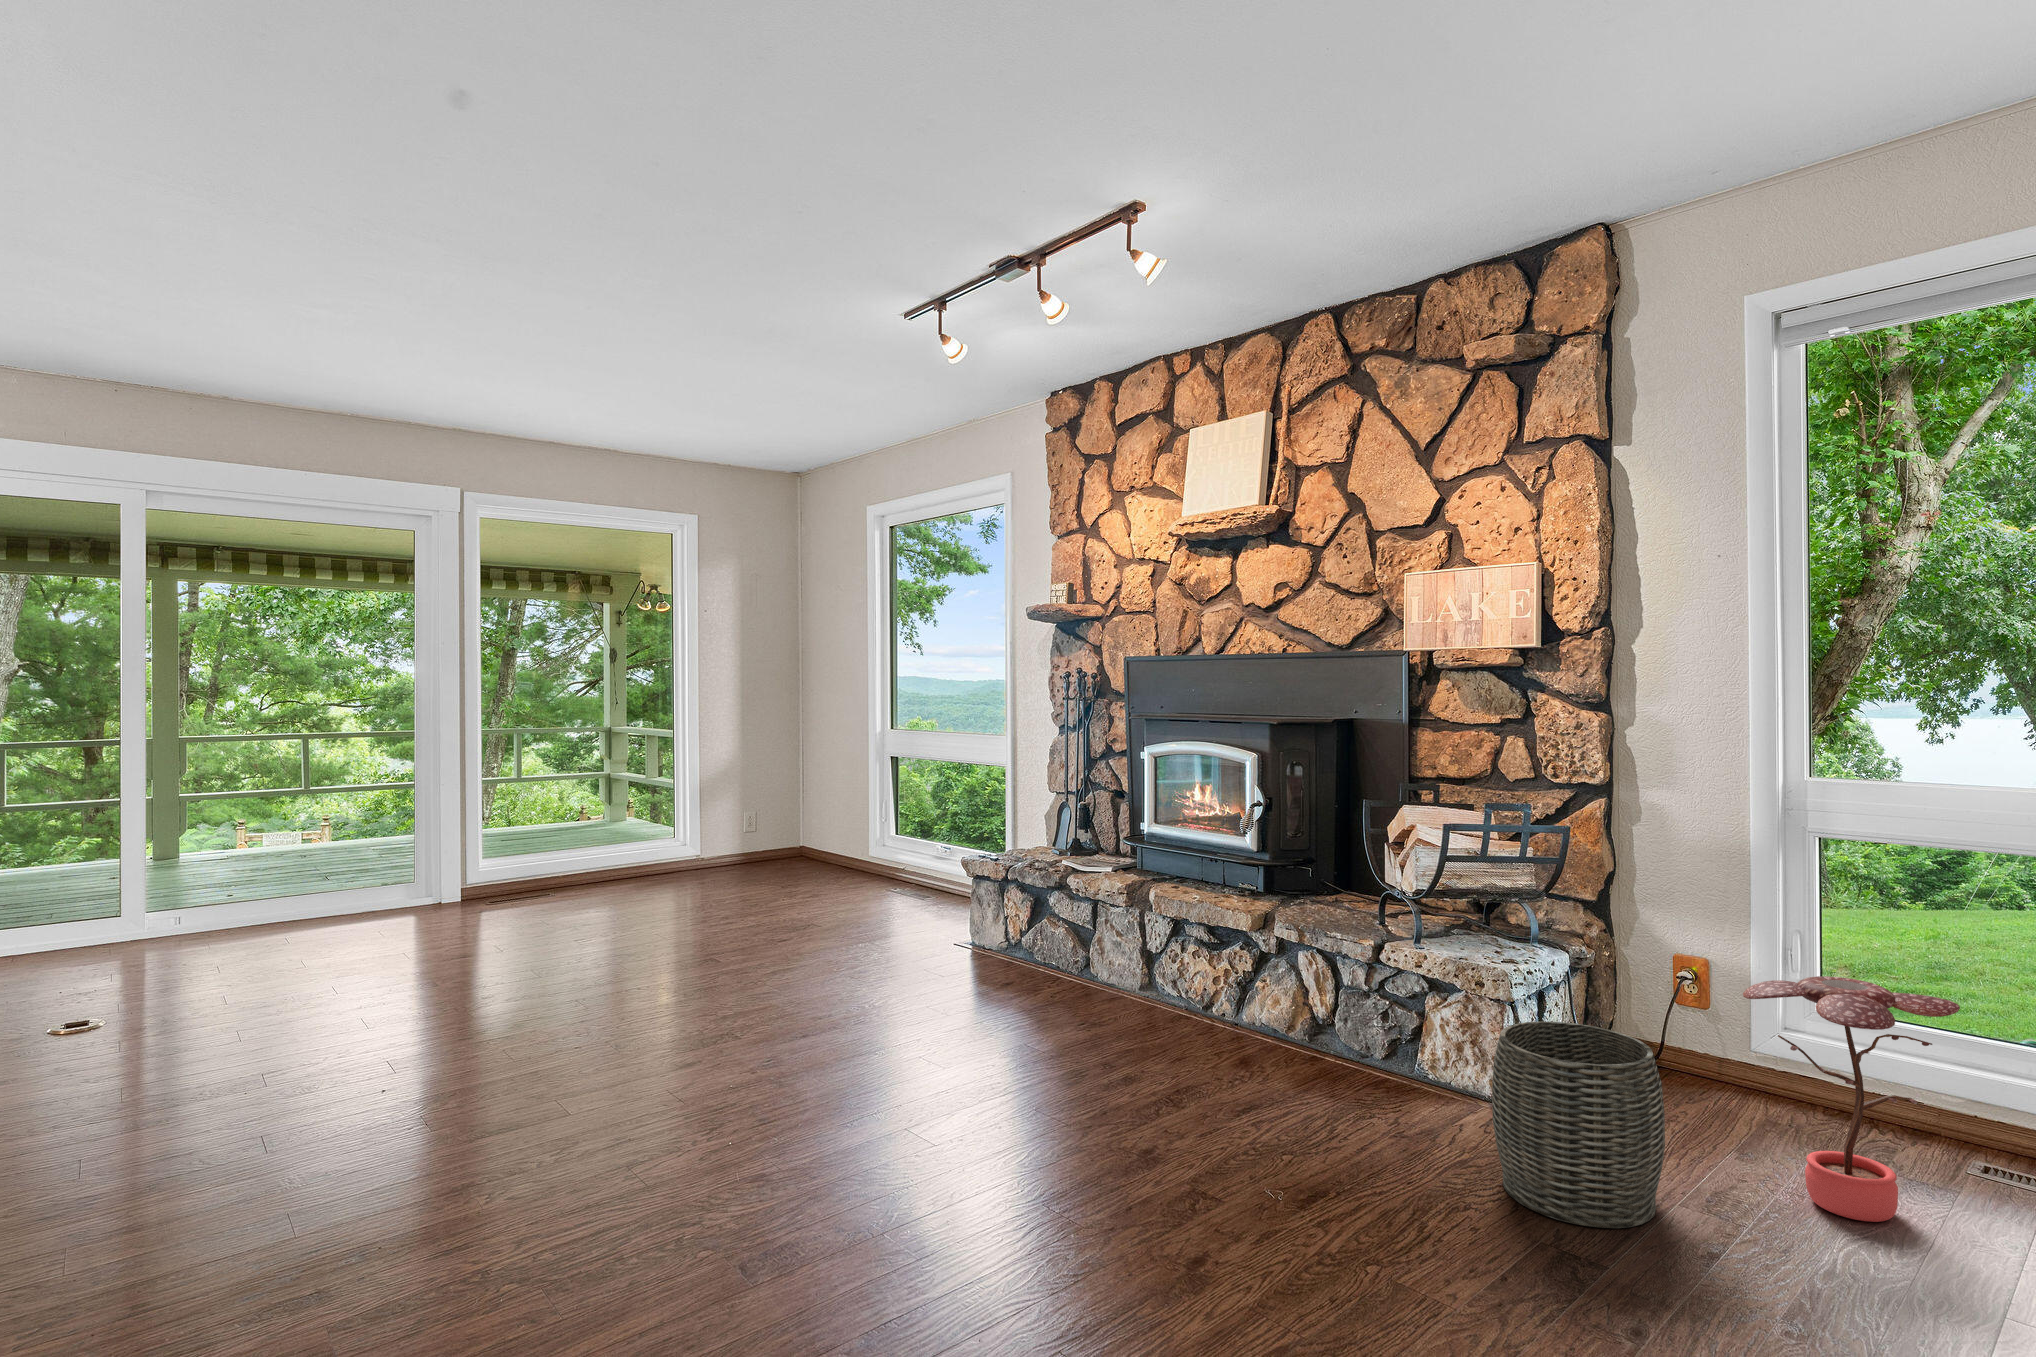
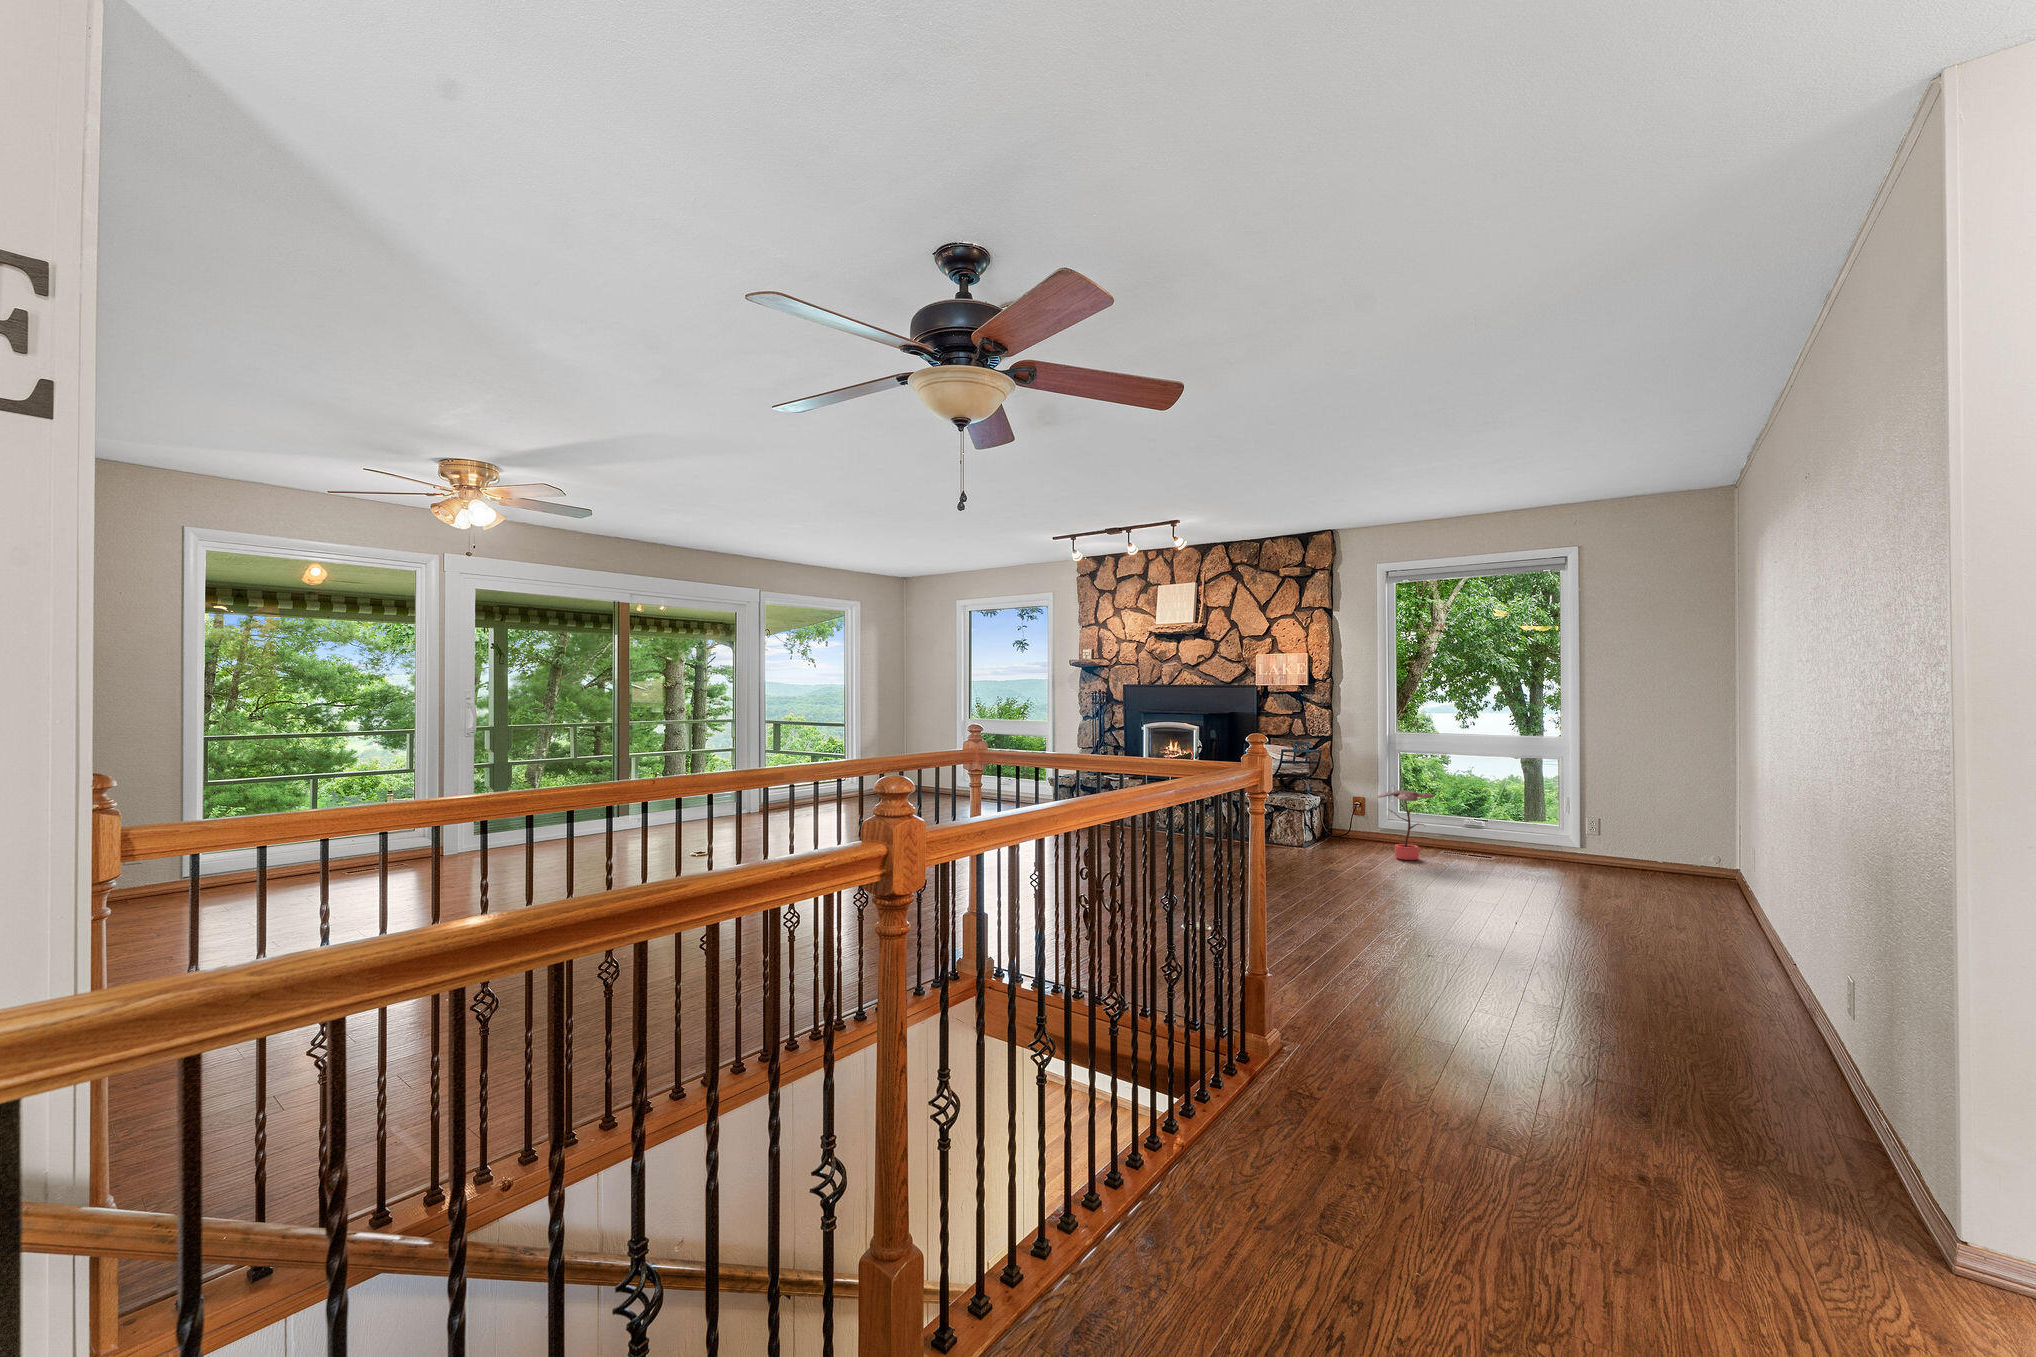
woven basket: present [1492,1021,1665,1228] -> none [1305,810,1357,865]

